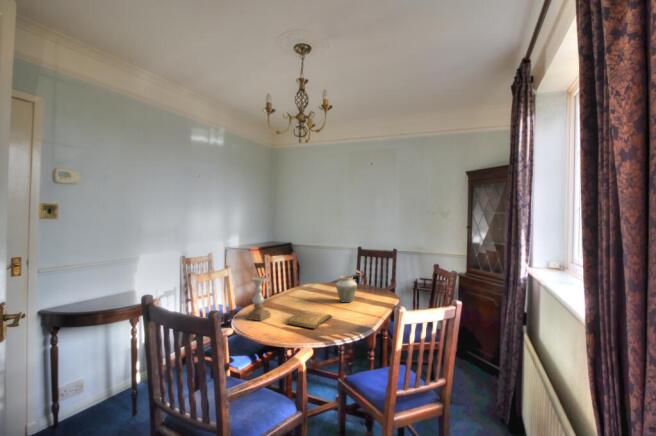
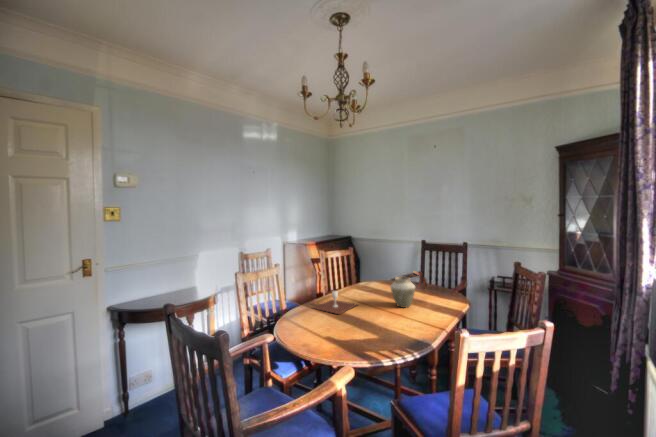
candle holder: present [246,277,271,321] -> none [288,279,315,328]
wine glass: none [264,289,308,309] -> present [314,291,357,314]
book: present [287,311,332,329] -> none [330,318,384,342]

